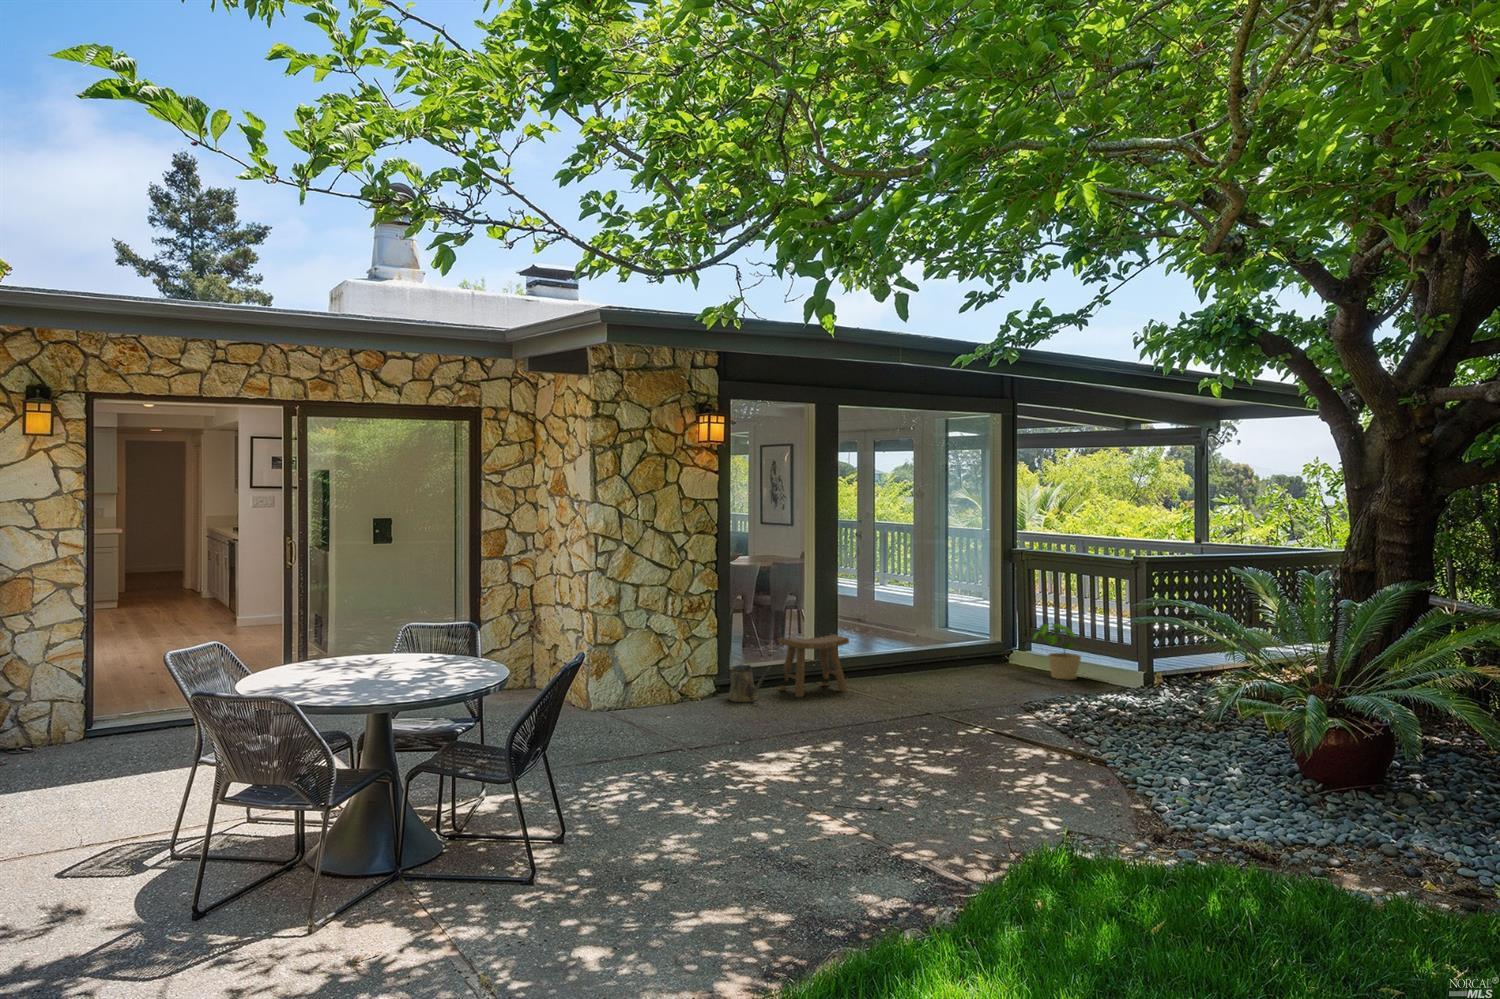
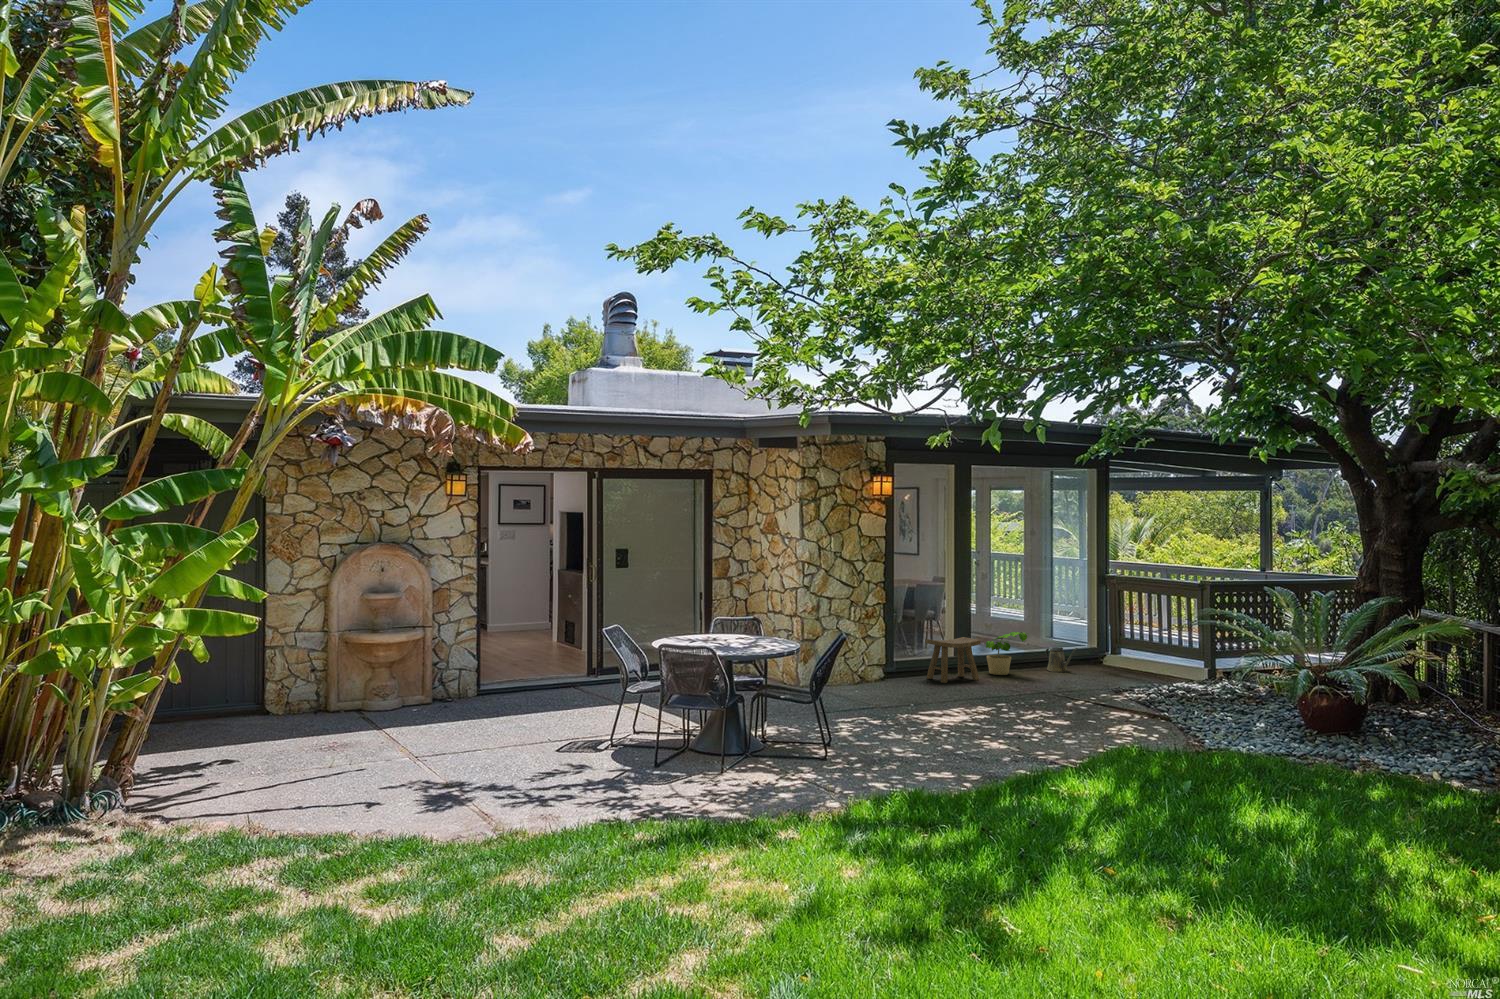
potted plant: present [1033,623,1081,680] -> present [986,632,1027,675]
watering can: present [728,664,772,702] -> present [1045,647,1078,672]

